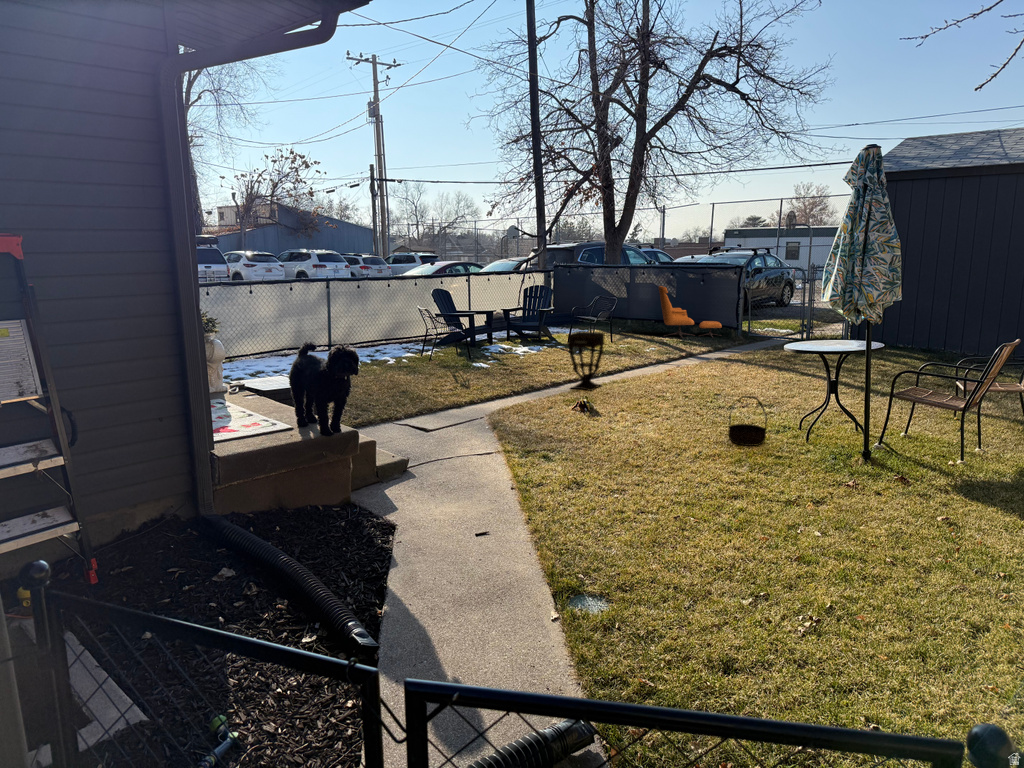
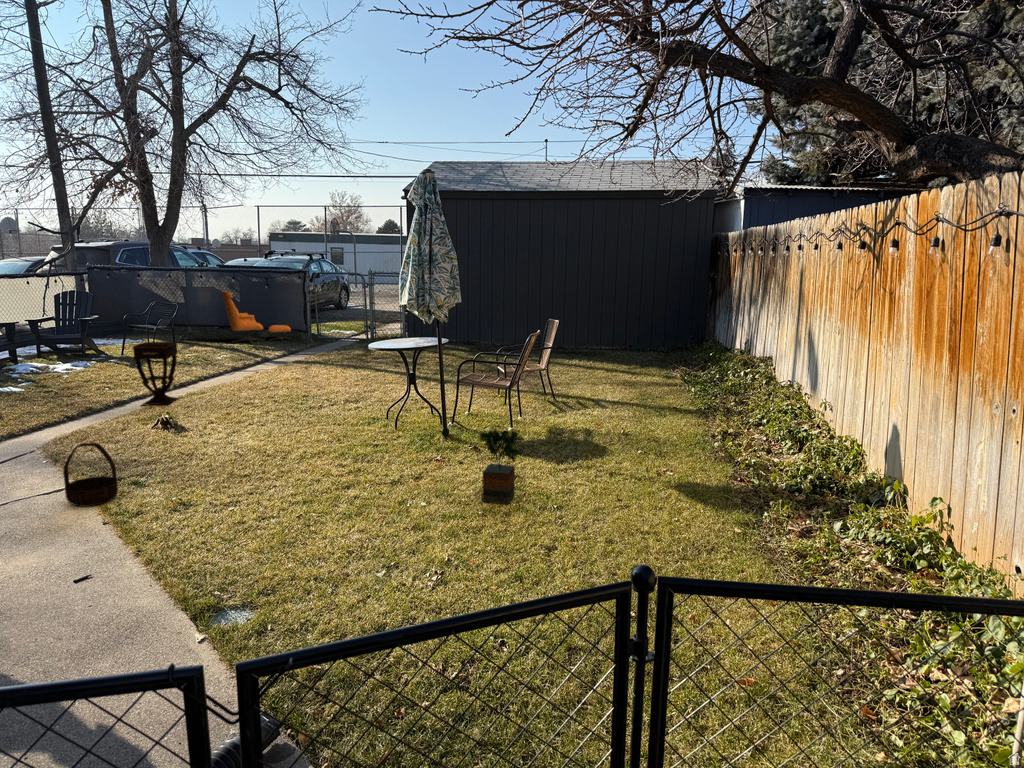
basket: present [728,396,767,446] -> present [63,443,118,506]
potted tree: none [895,458,965,556] -> present [479,429,524,504]

